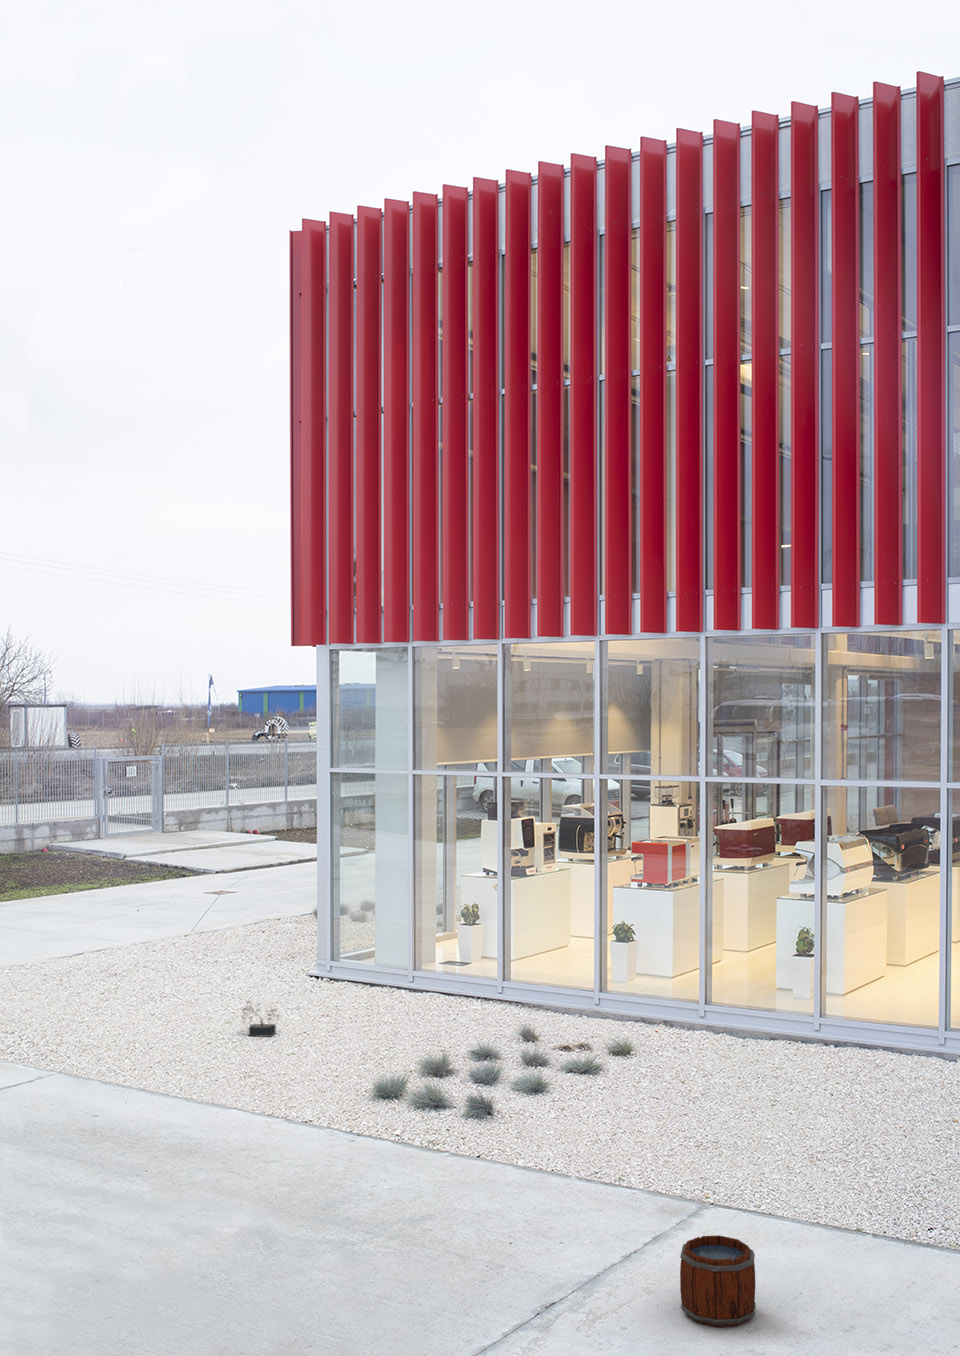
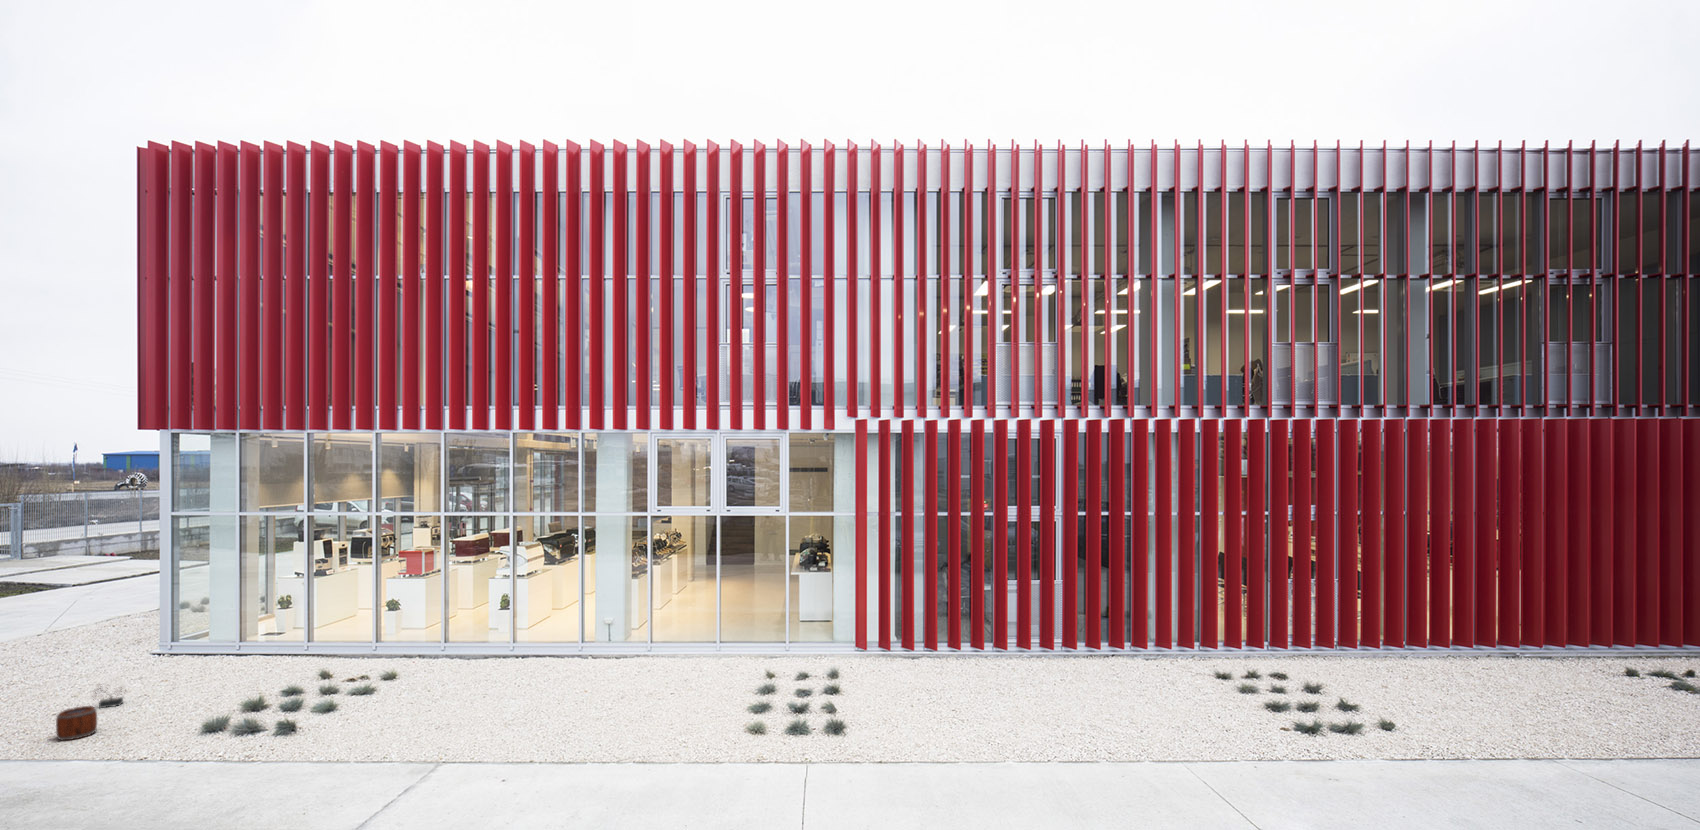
bucket: present [680,1235,756,1327] -> present [56,706,97,740]

